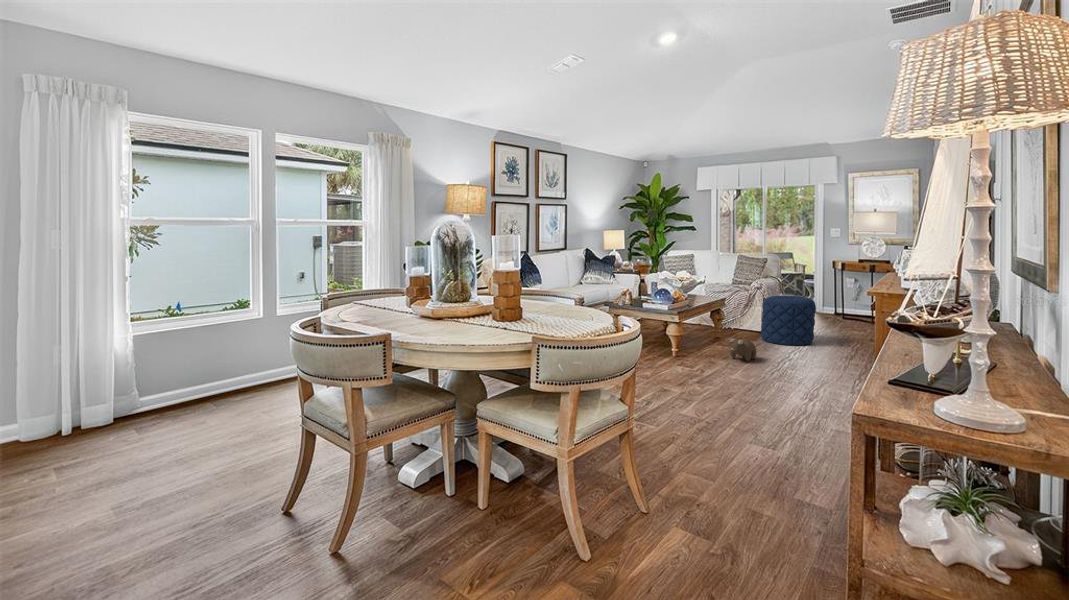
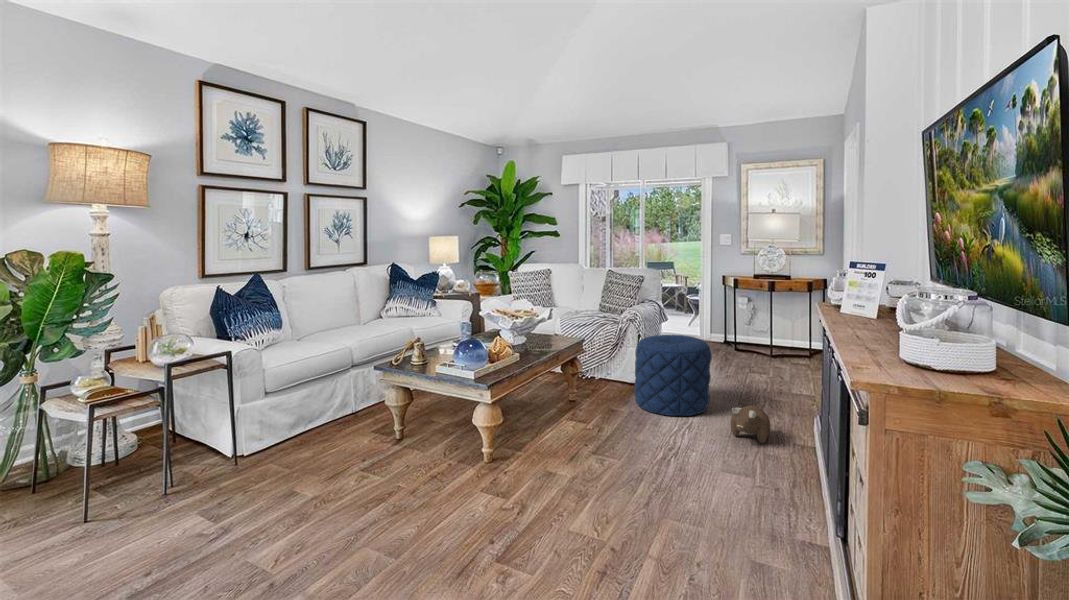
plush toy: present [729,338,756,361] -> present [731,405,770,443]

